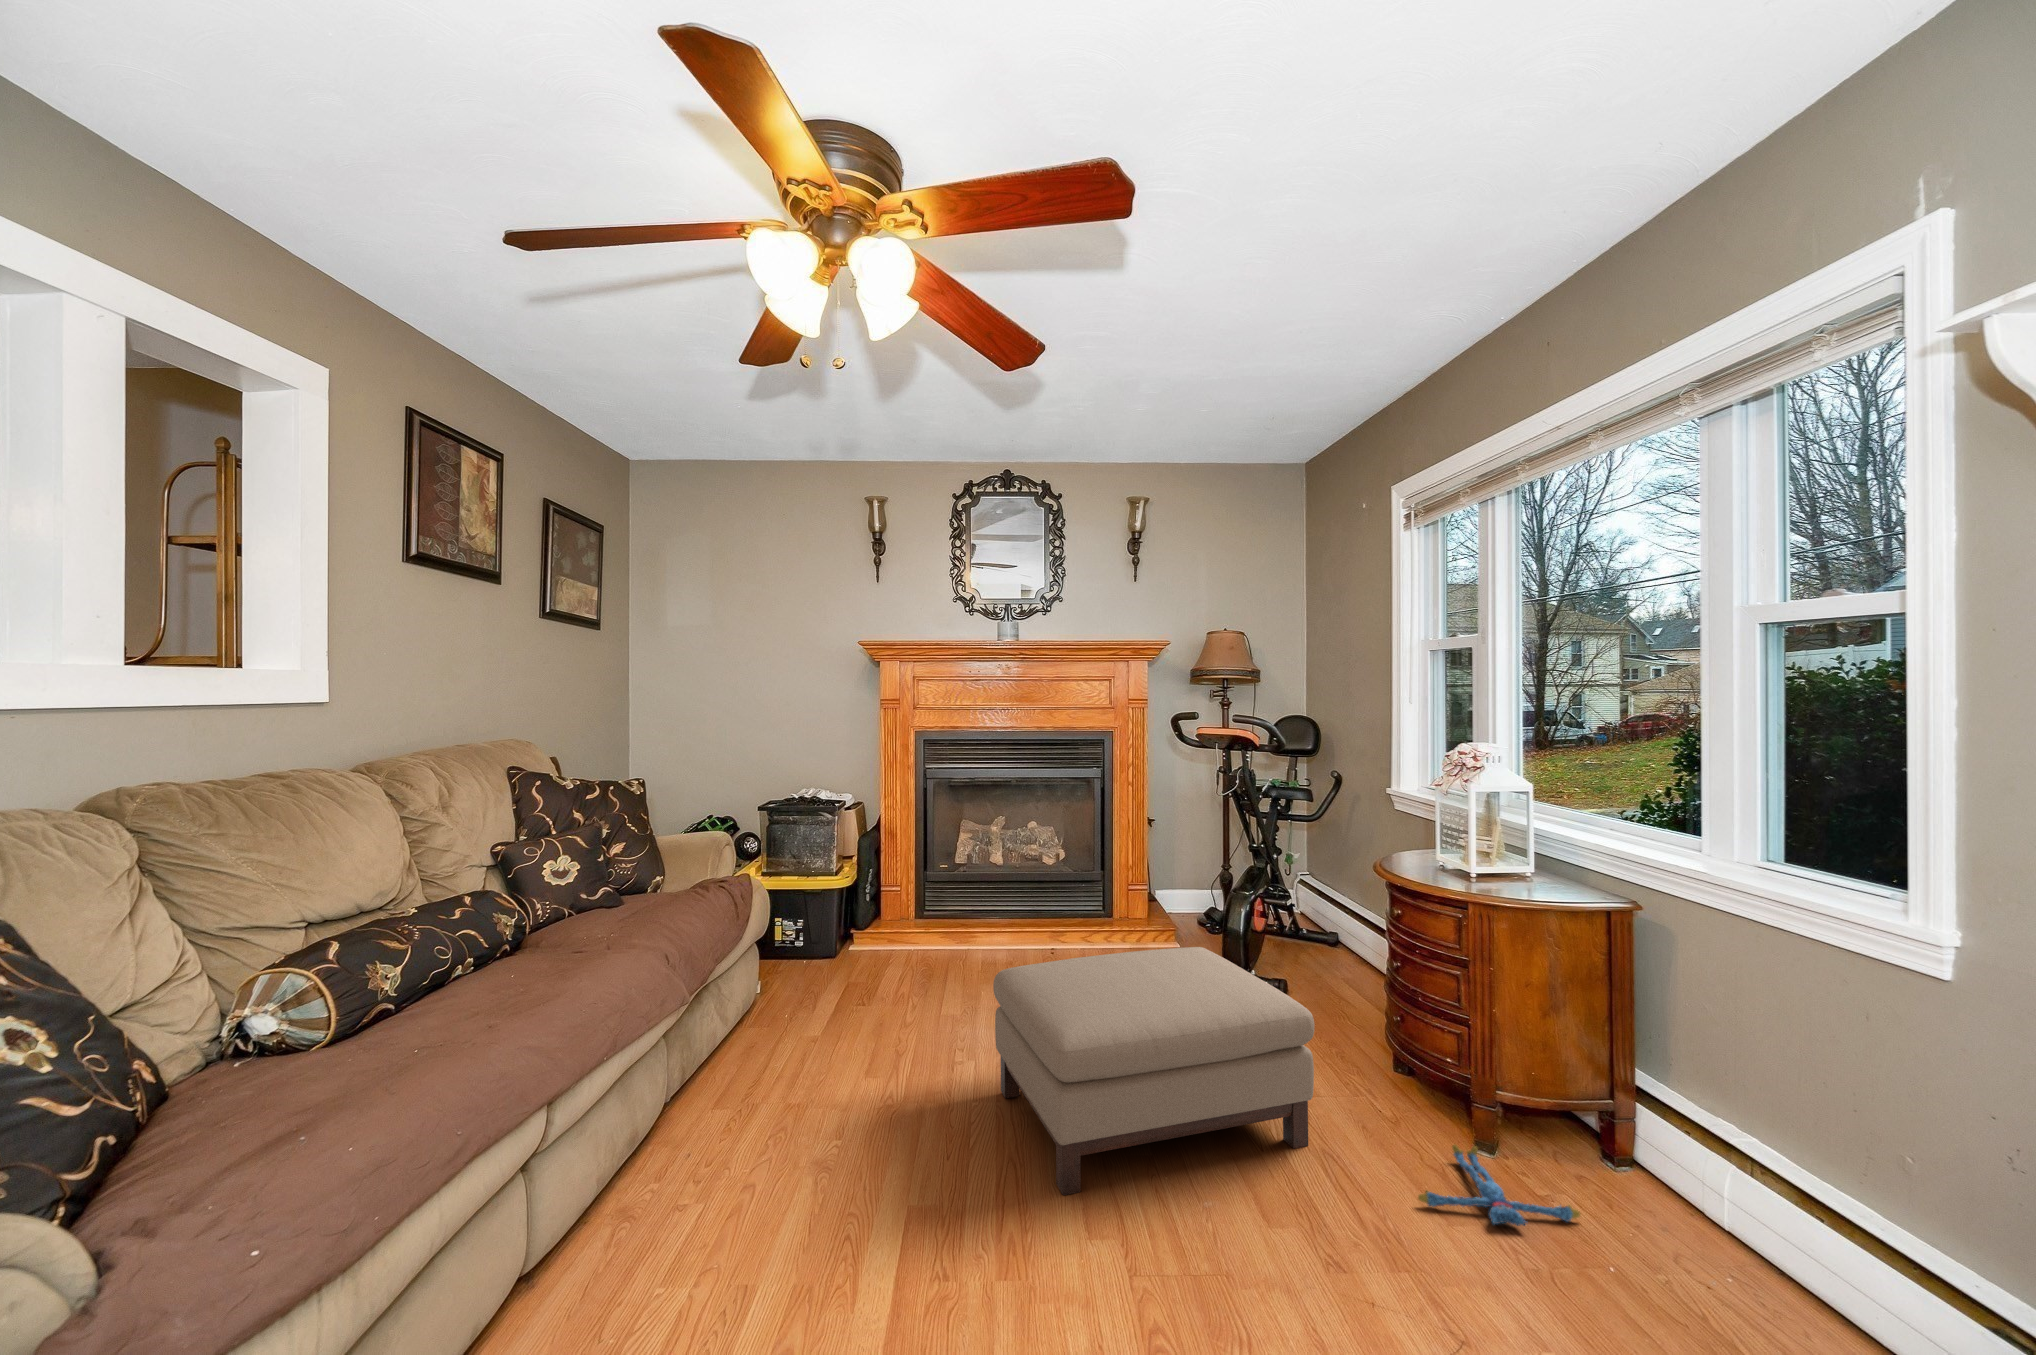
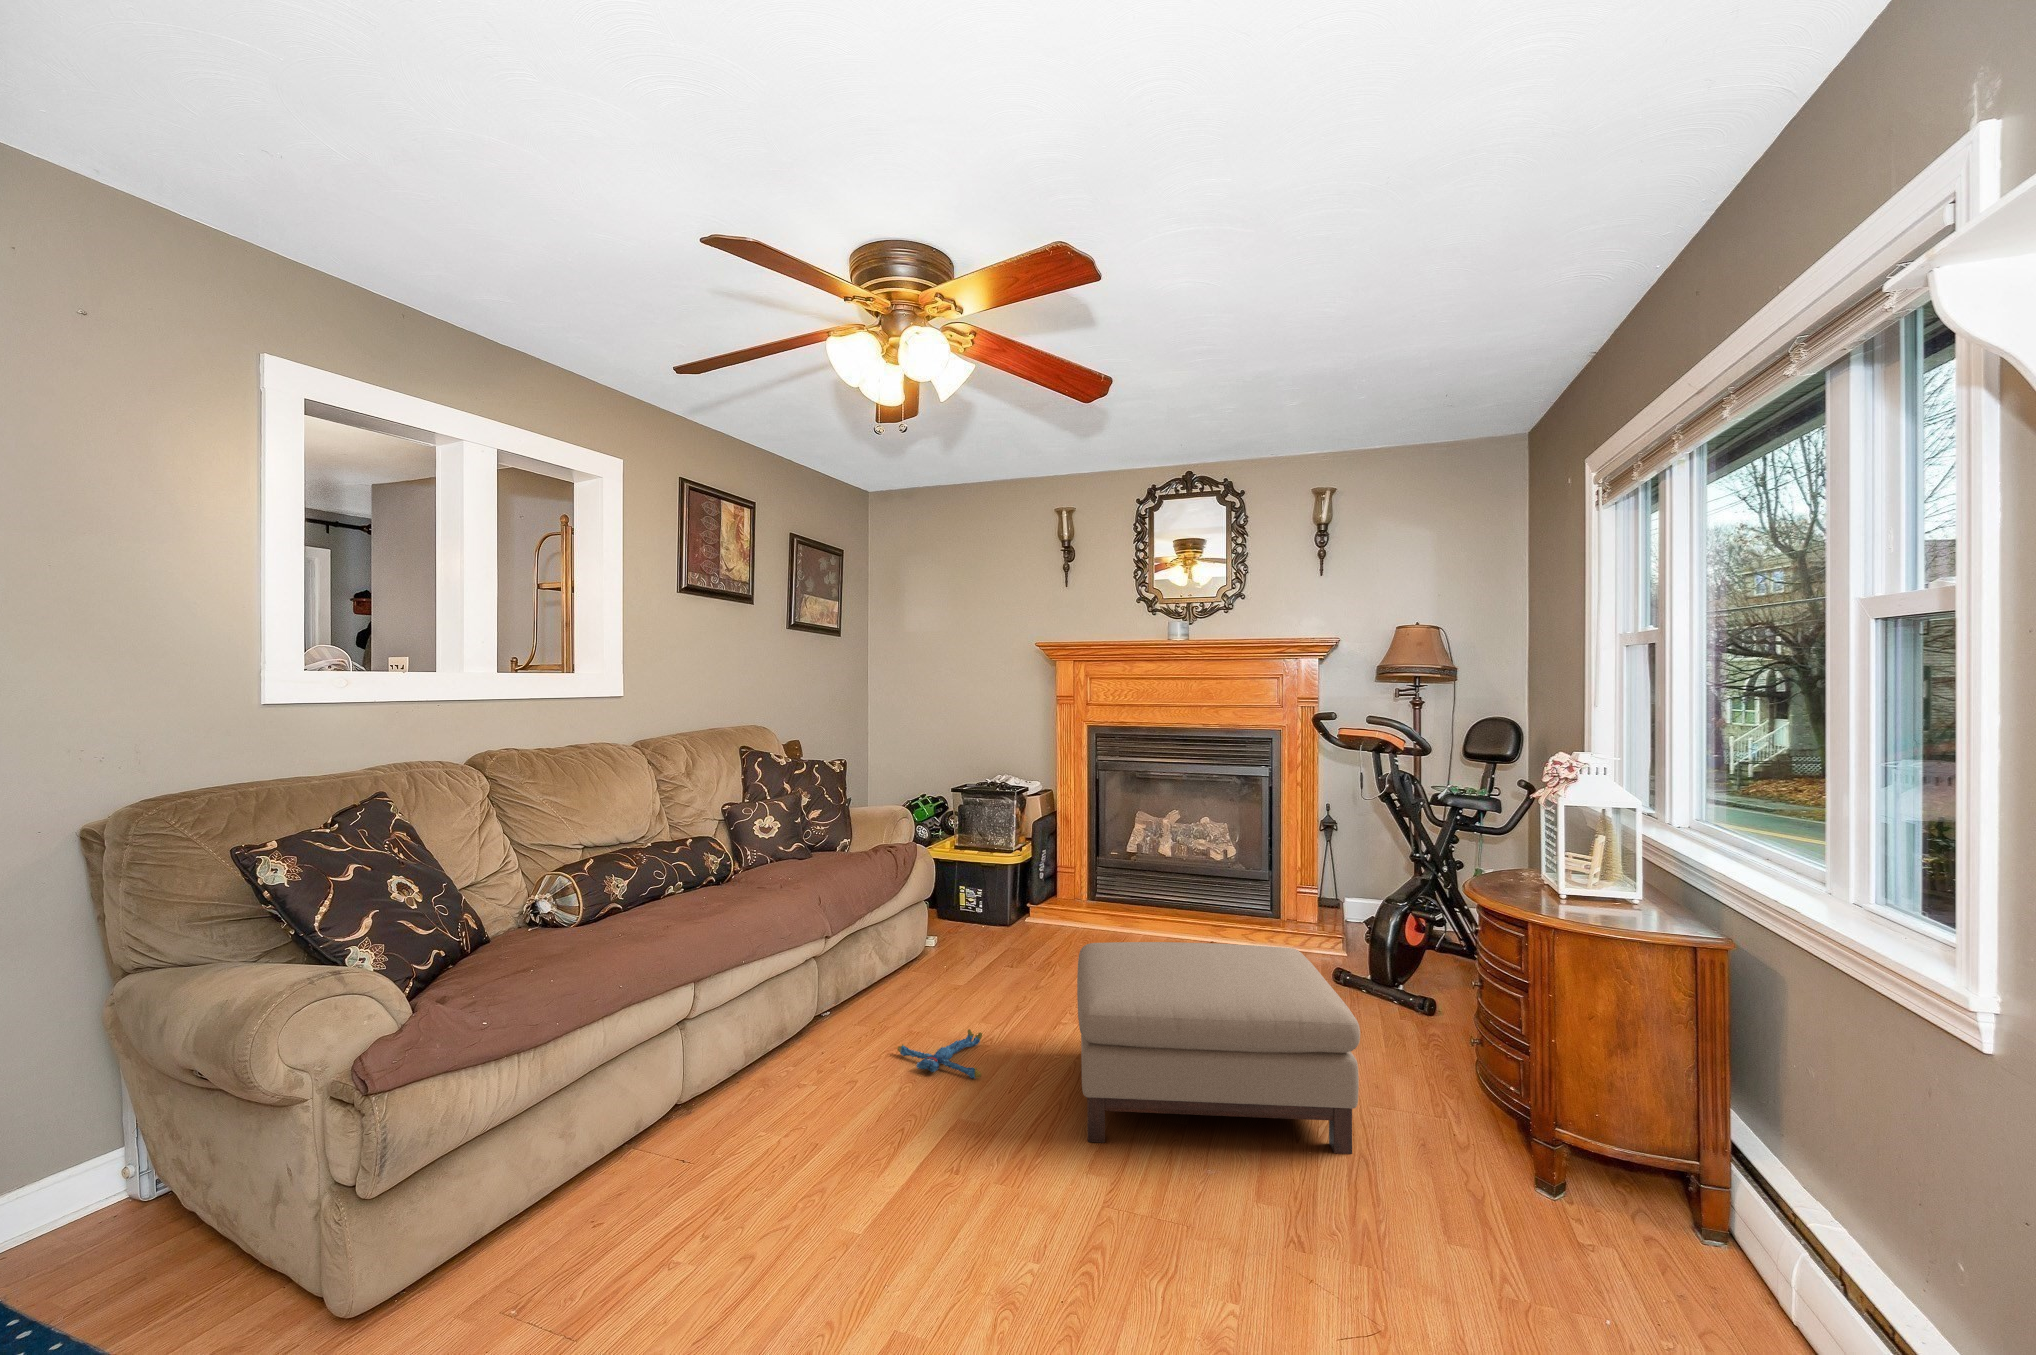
plush toy: present [1418,1145,1580,1226] -> present [898,1029,982,1078]

